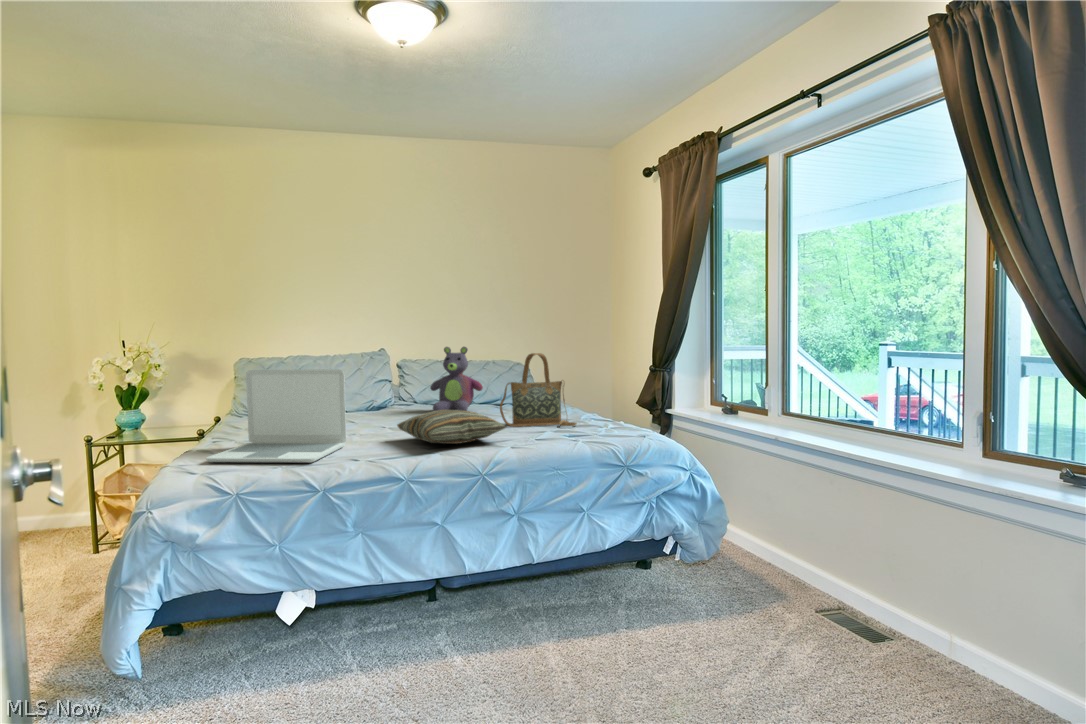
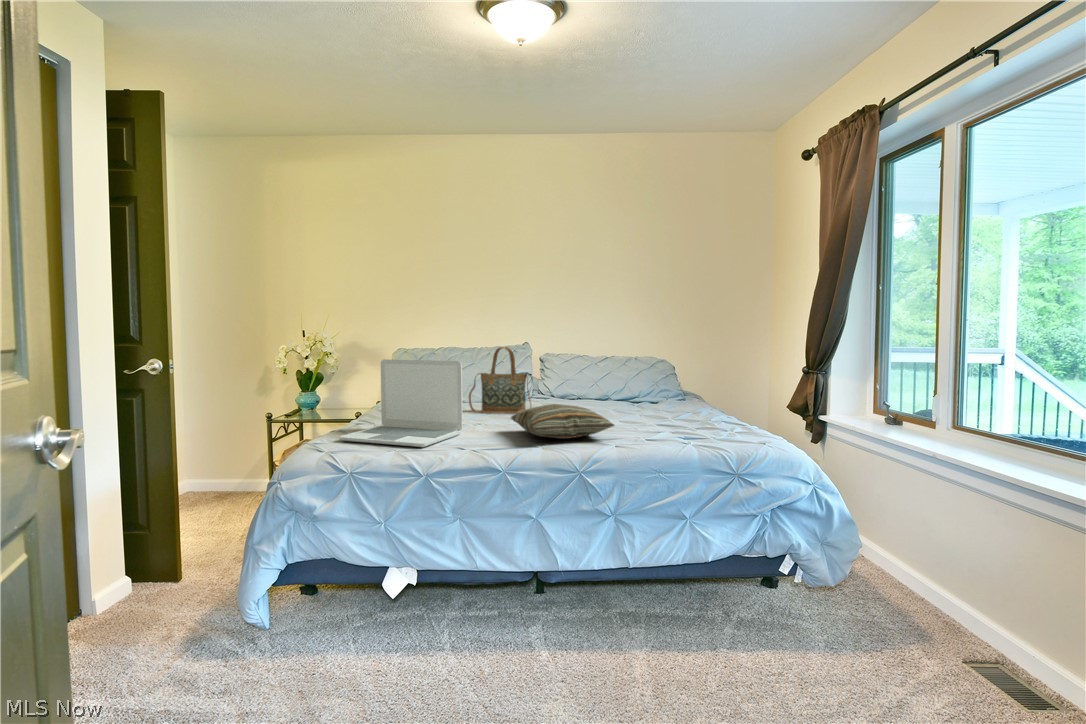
stuffed bear: present [430,347,483,411] -> none [559,342,611,409]
handbag: present [500,353,576,427] -> present [469,347,532,414]

